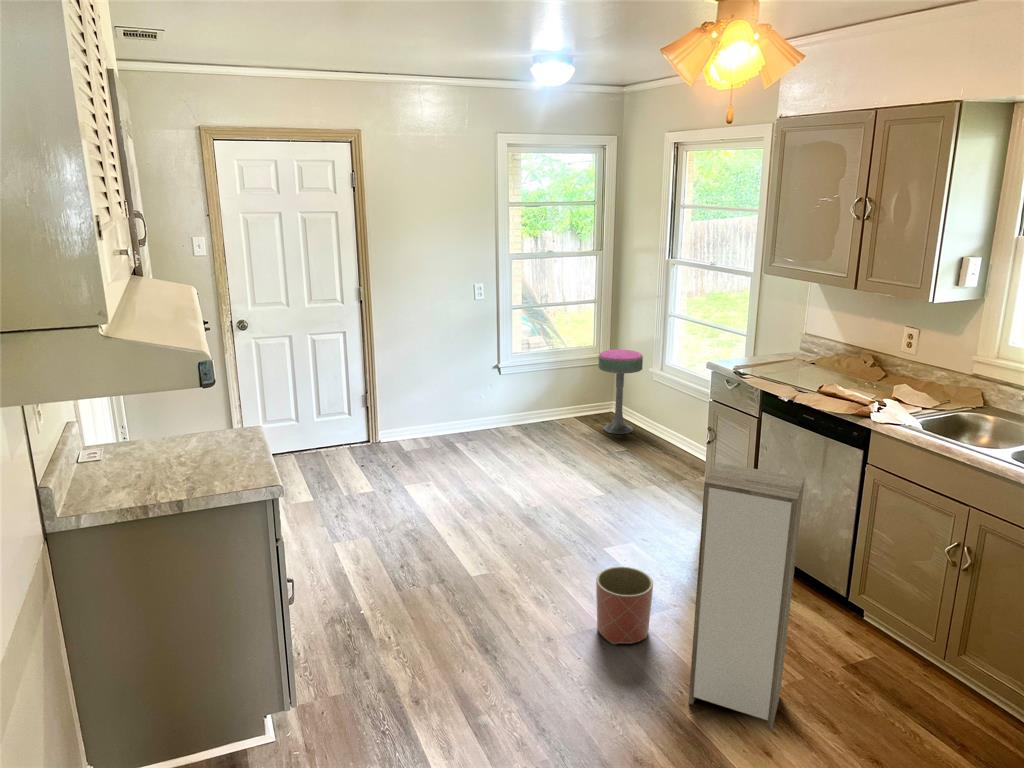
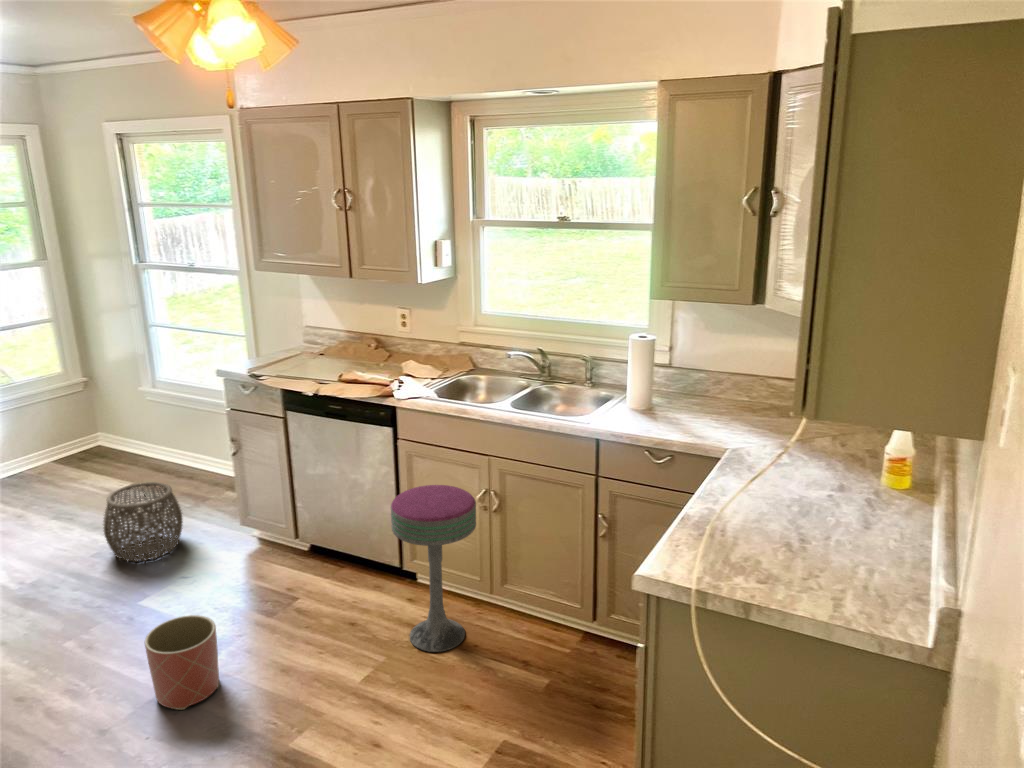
bar stool: present [598,350,643,434] -> present [391,485,476,652]
woven basket: none [597,448,659,515] -> present [103,482,183,562]
storage cabinet: present [688,463,805,731] -> none [264,464,373,734]

